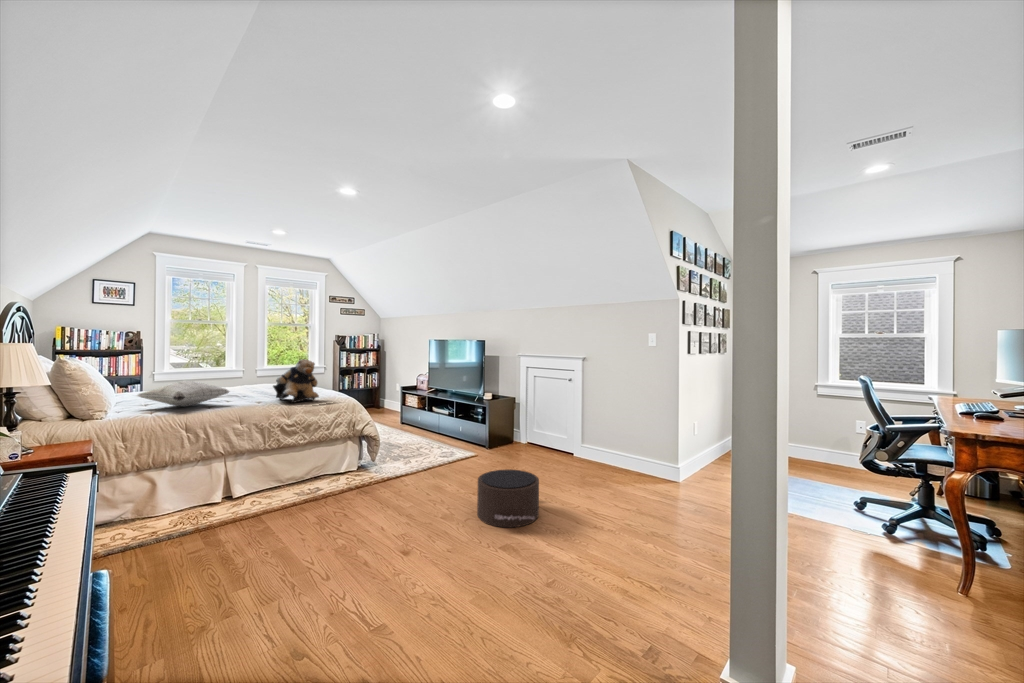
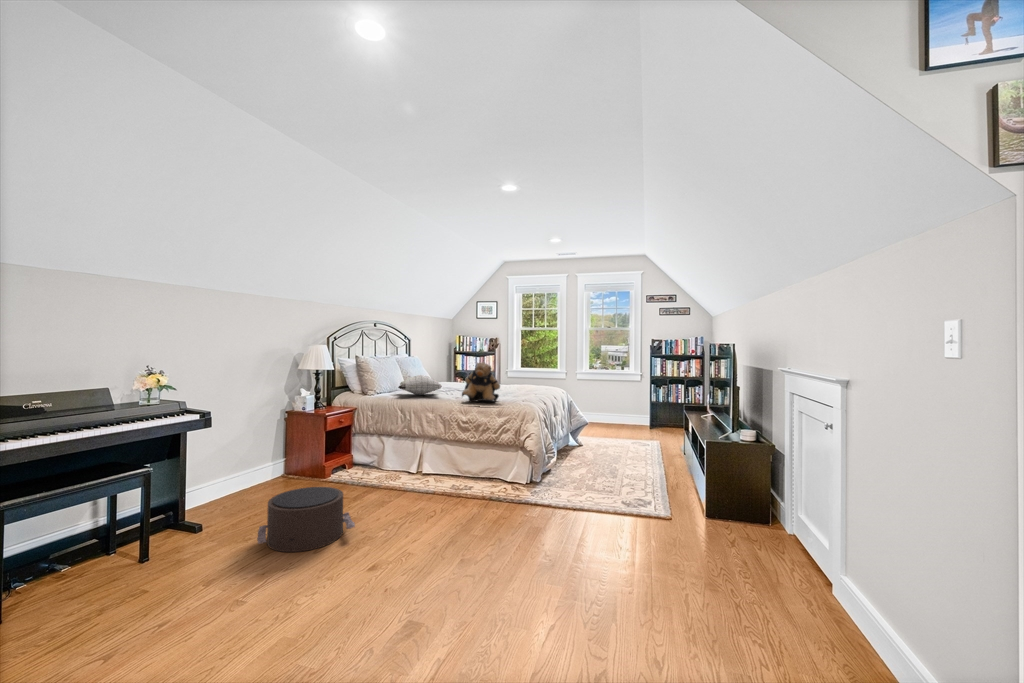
pouf: present [477,469,539,527] -> present [257,487,355,552]

